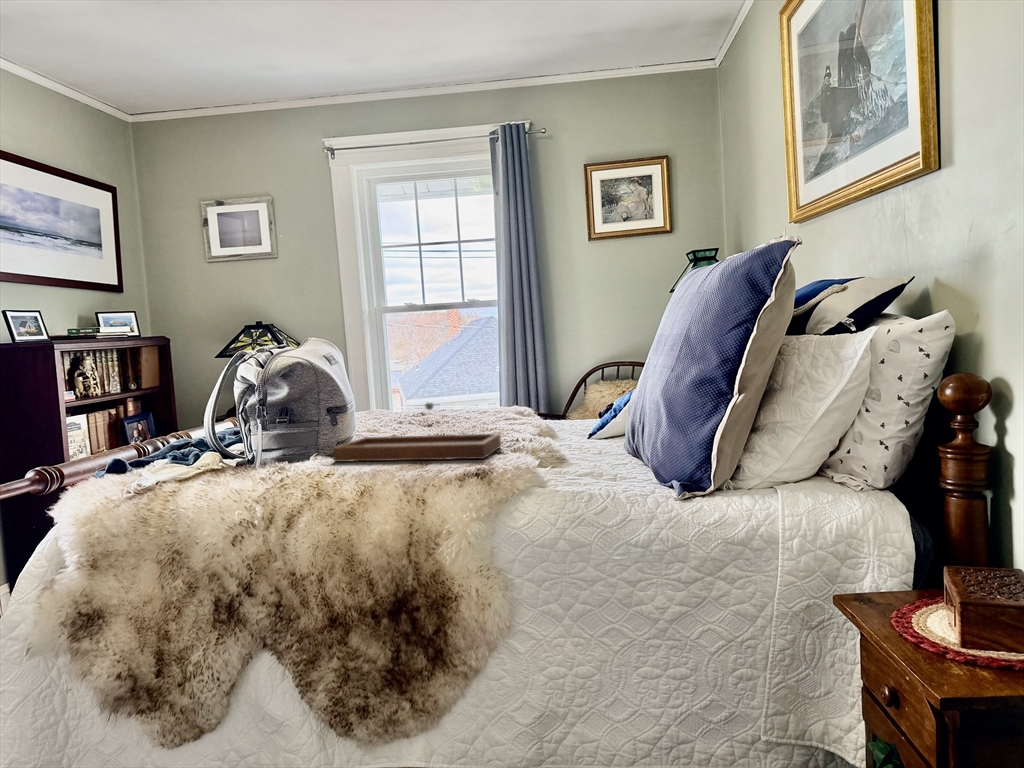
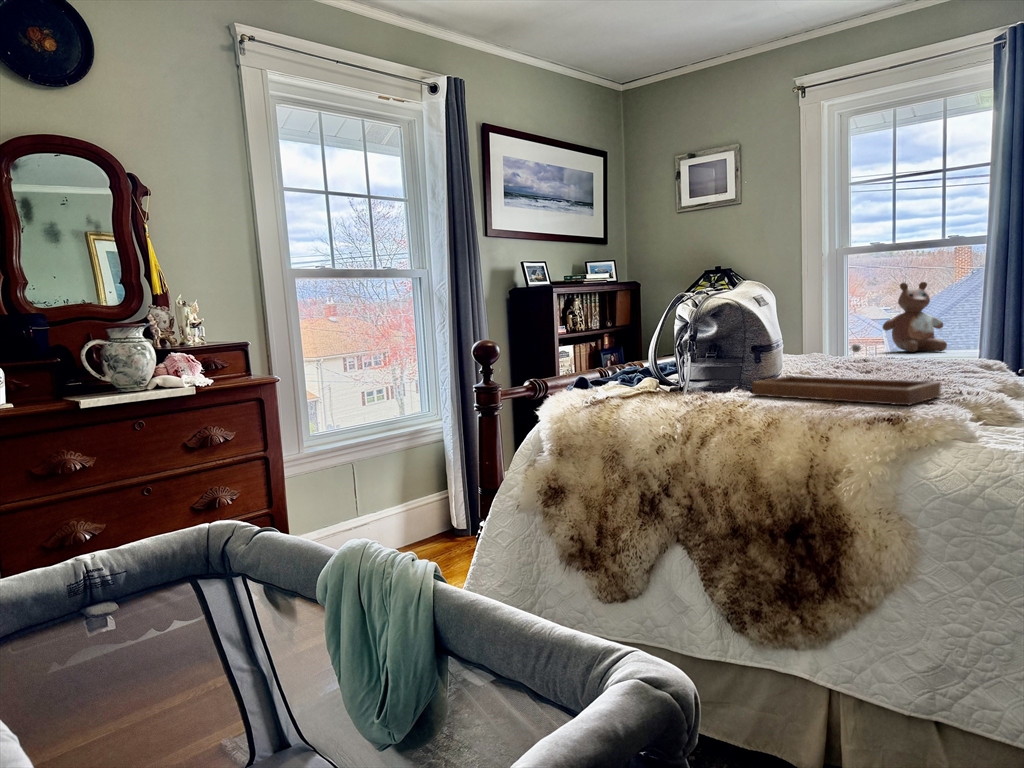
stuffed bear: none [420,343,471,405] -> present [883,282,947,352]

